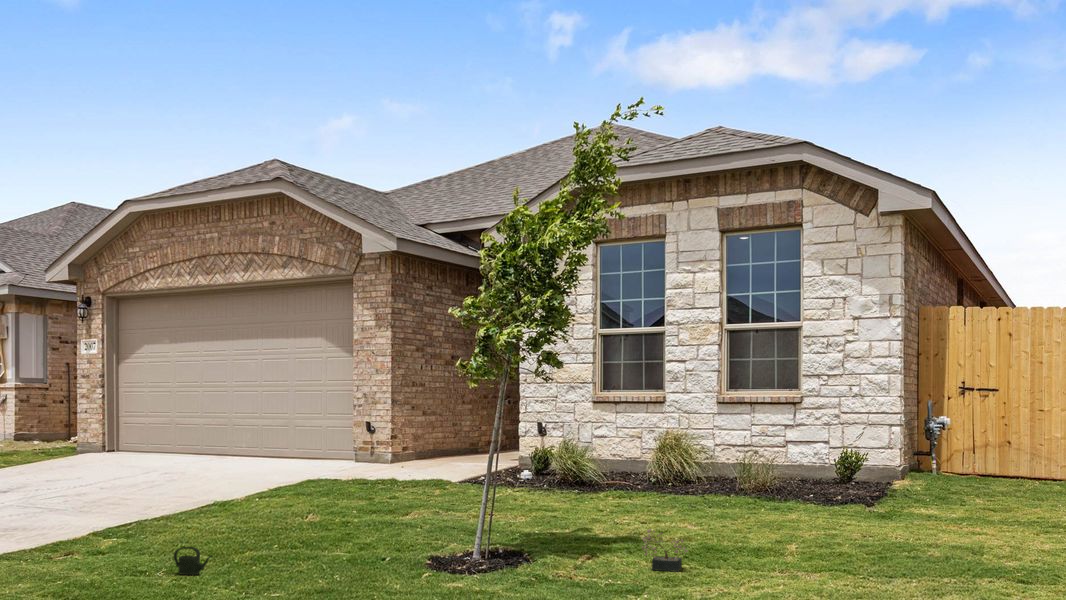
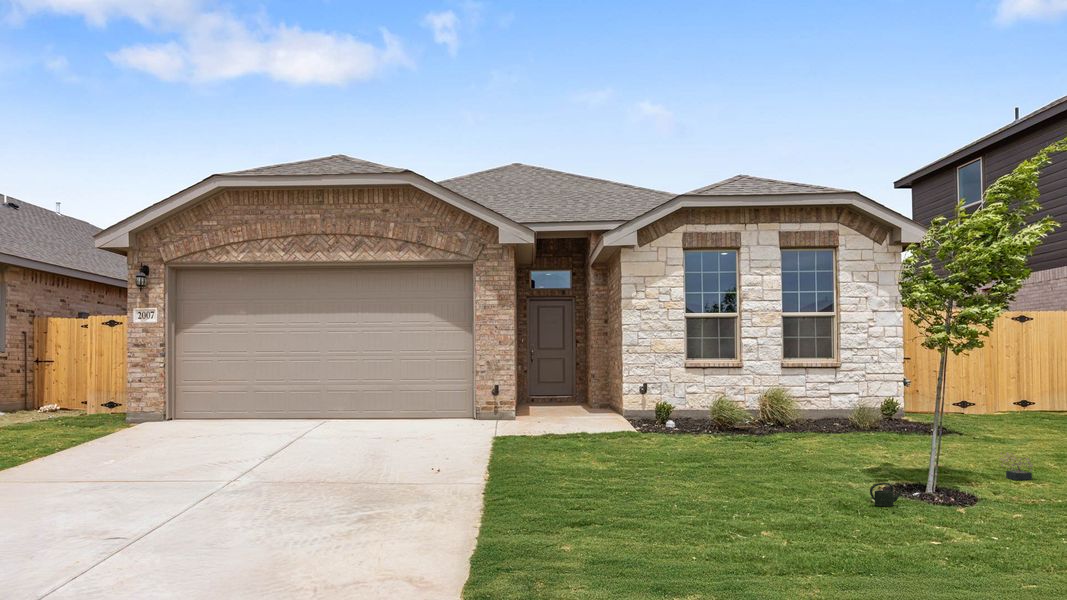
watering can: present [174,547,212,575] -> present [870,483,904,506]

